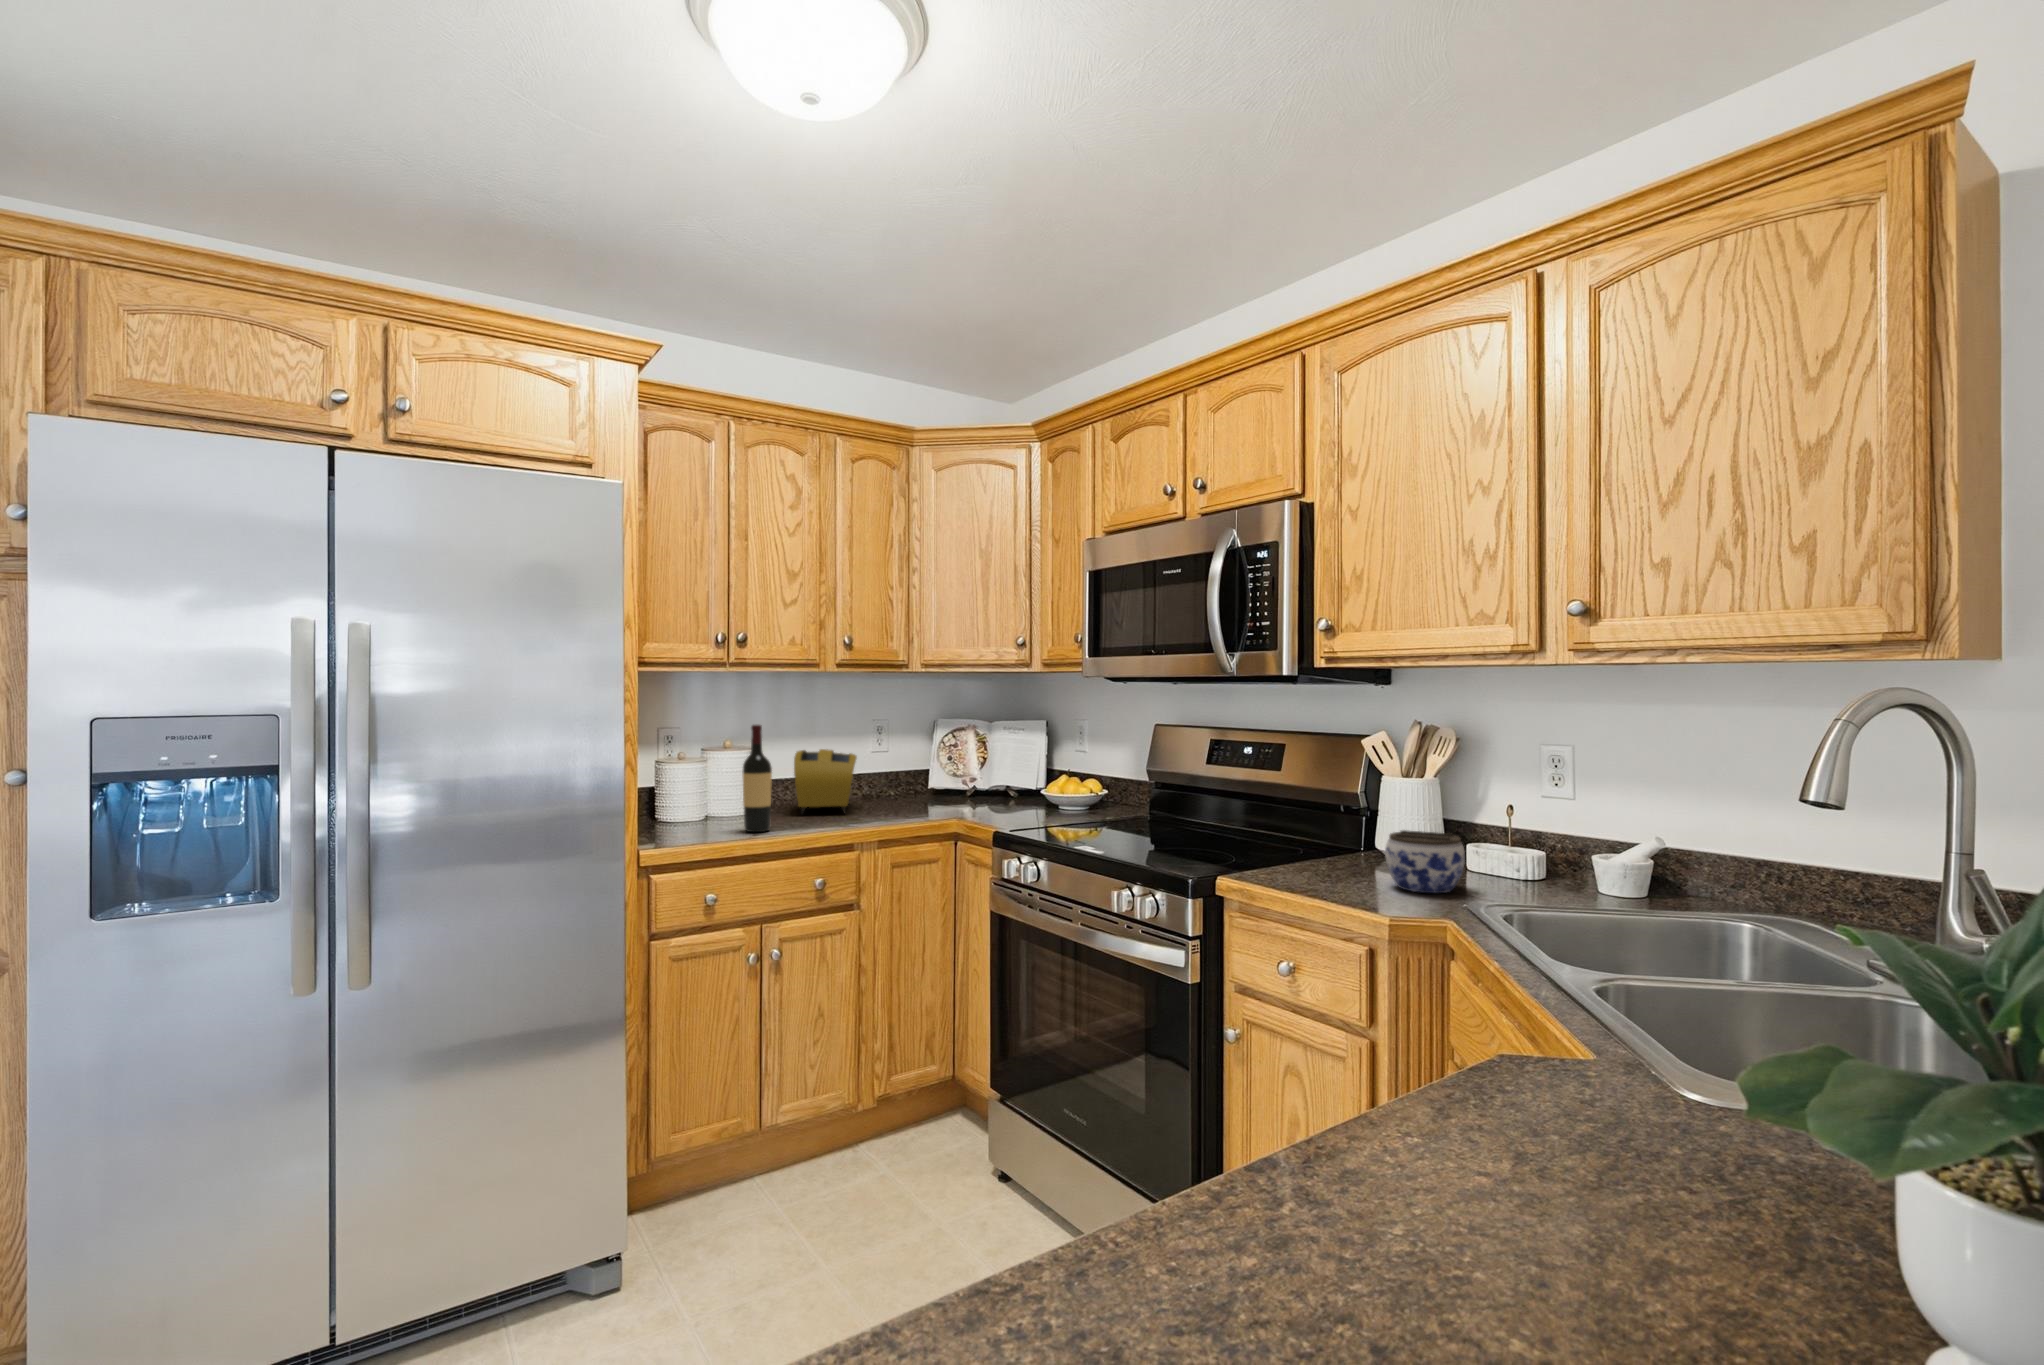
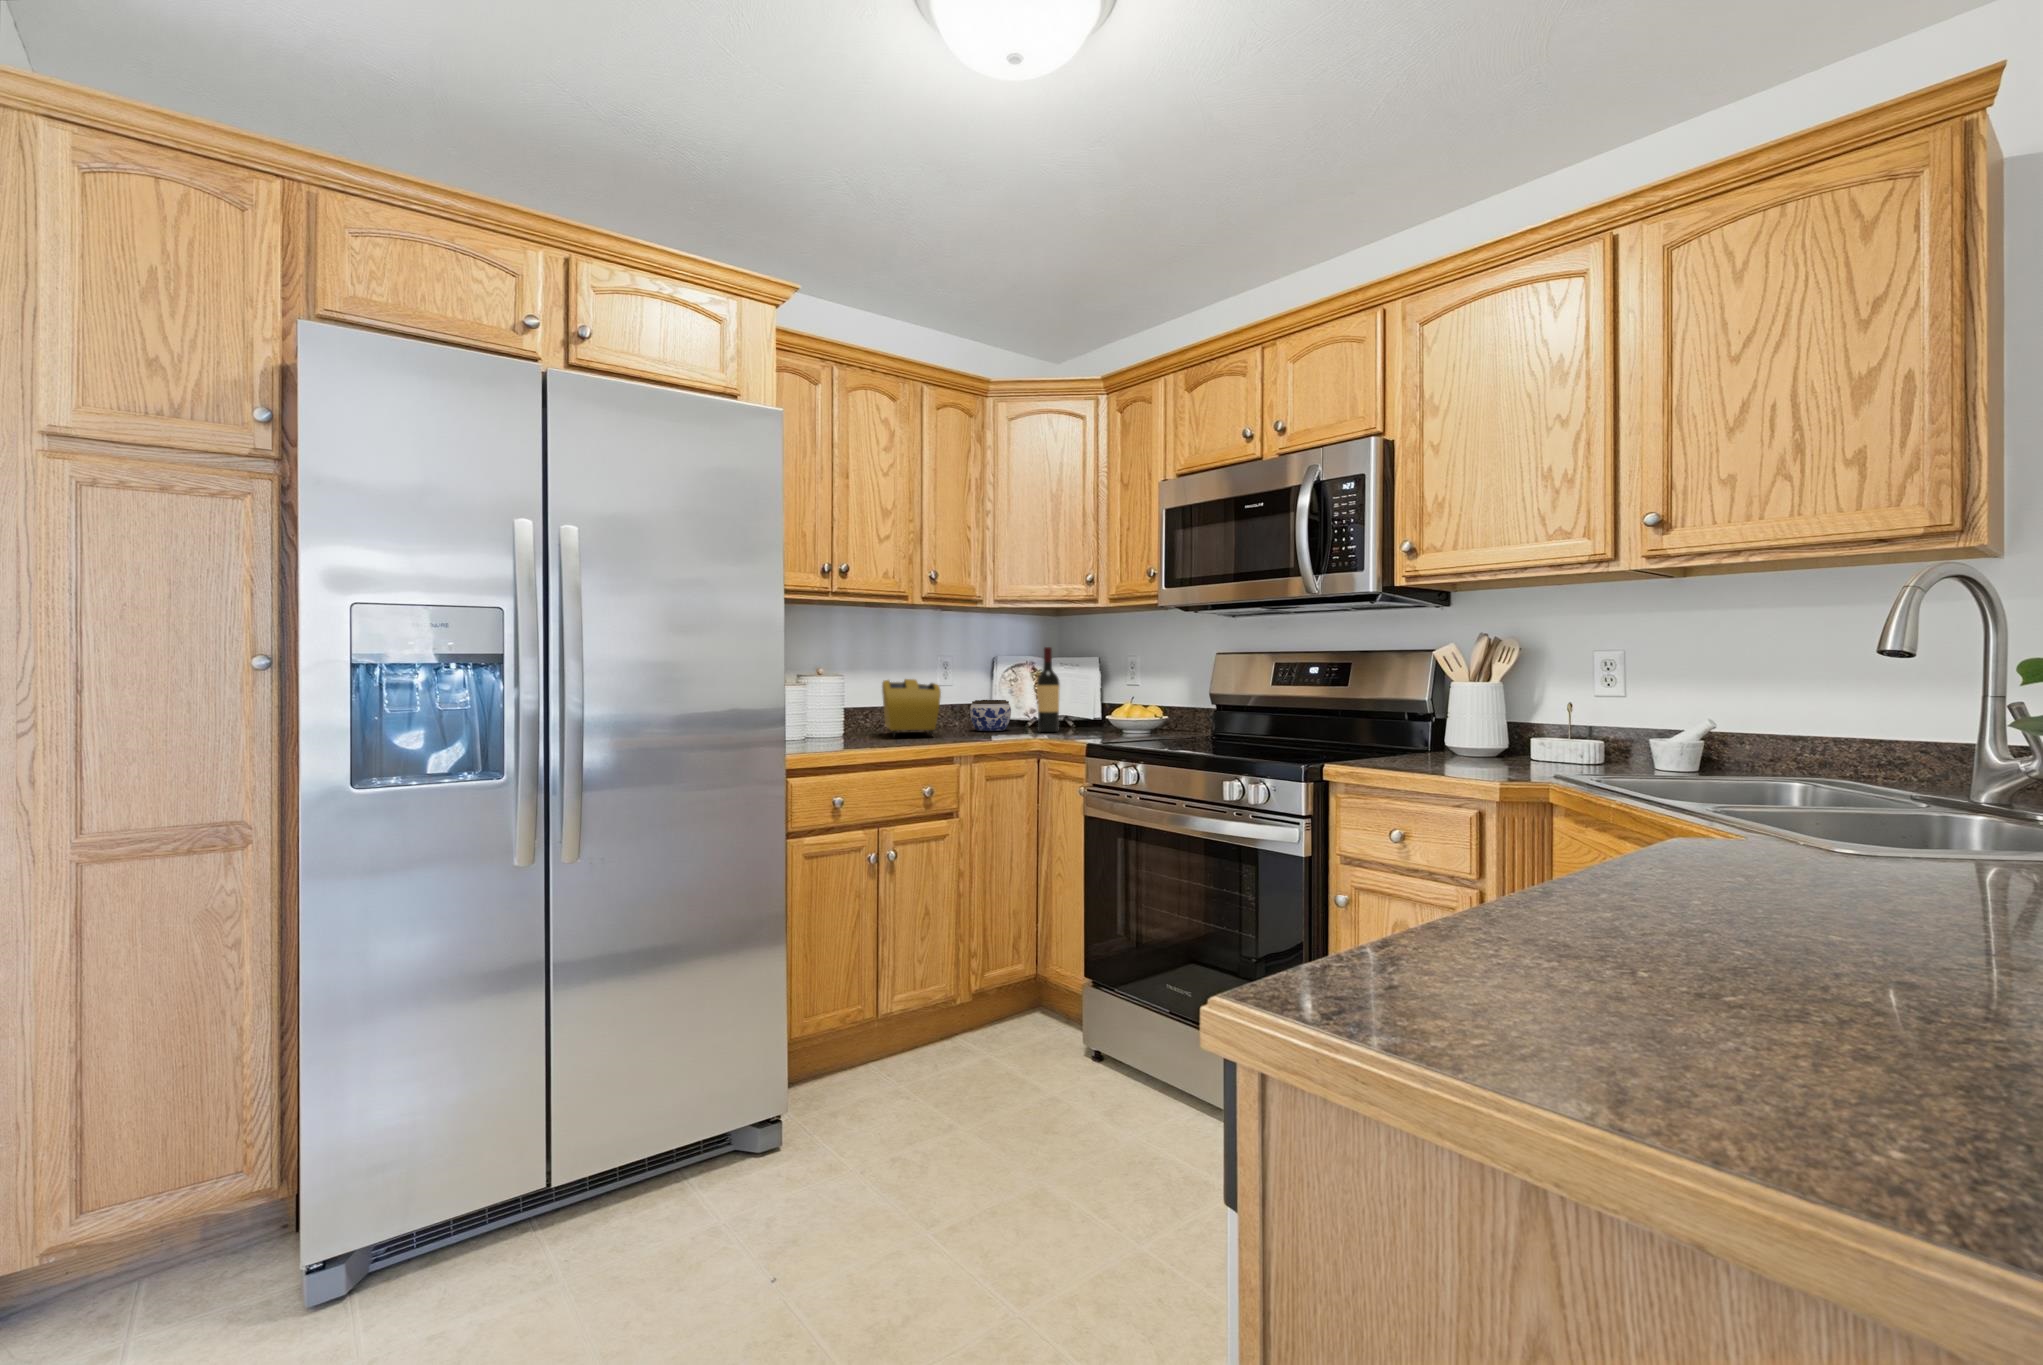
wine bottle: present [742,725,772,832] -> present [1037,647,1060,732]
jar: present [1385,830,1465,893] -> present [970,700,1011,731]

